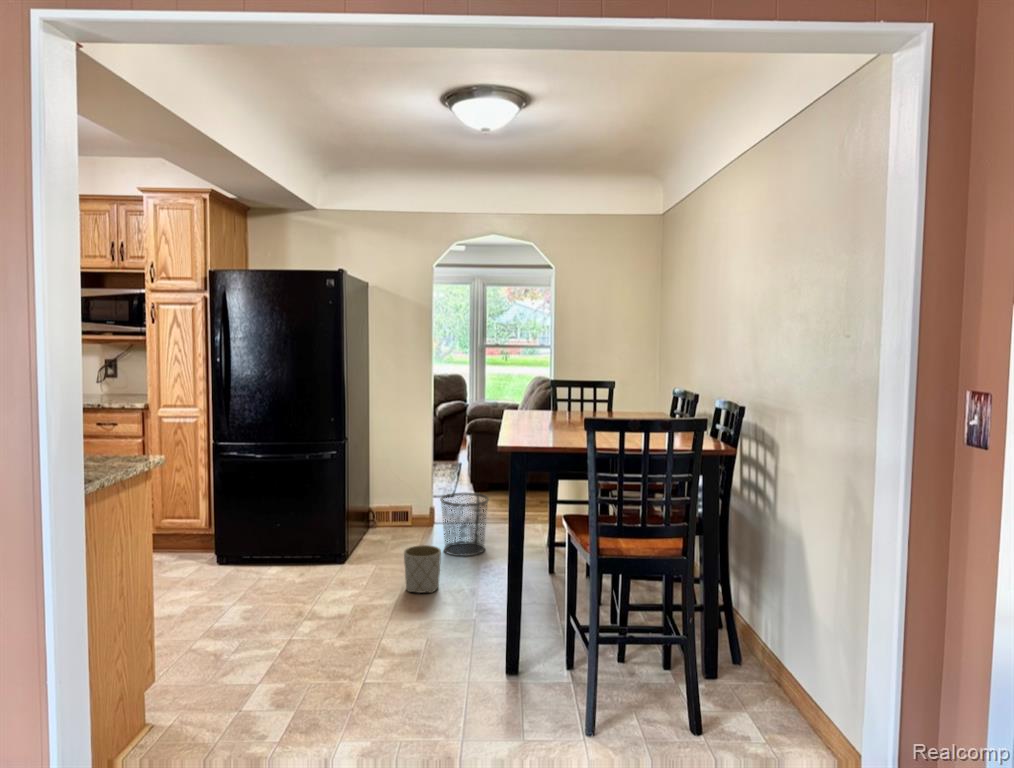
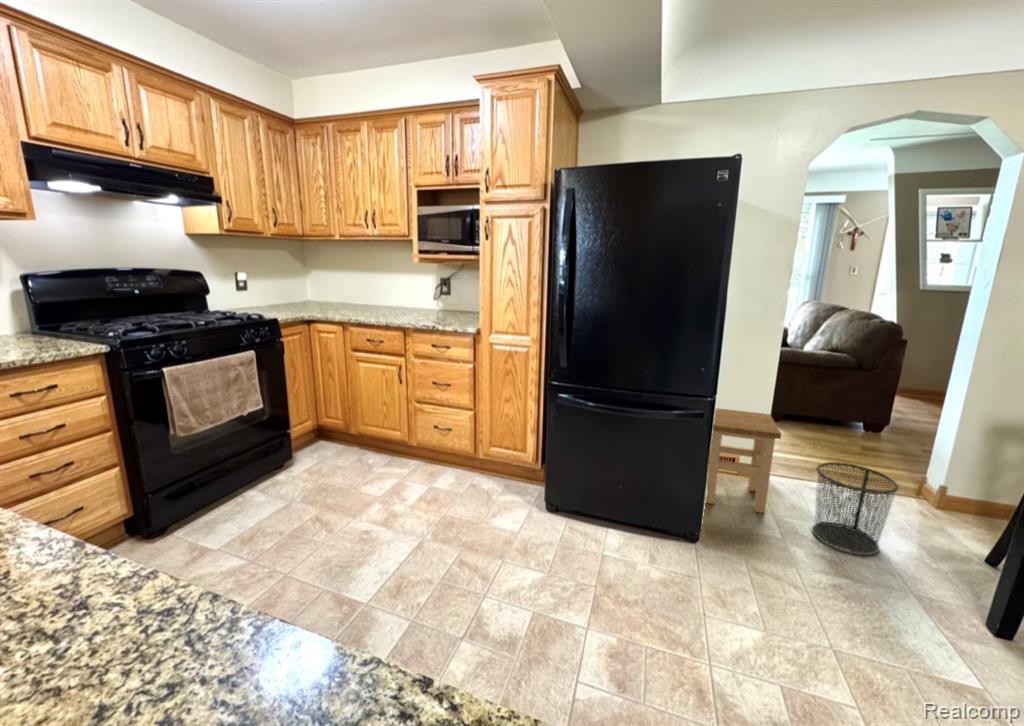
stool: none [365,465,423,544] -> present [706,408,781,513]
planter: present [404,545,441,593] -> none [810,558,881,642]

